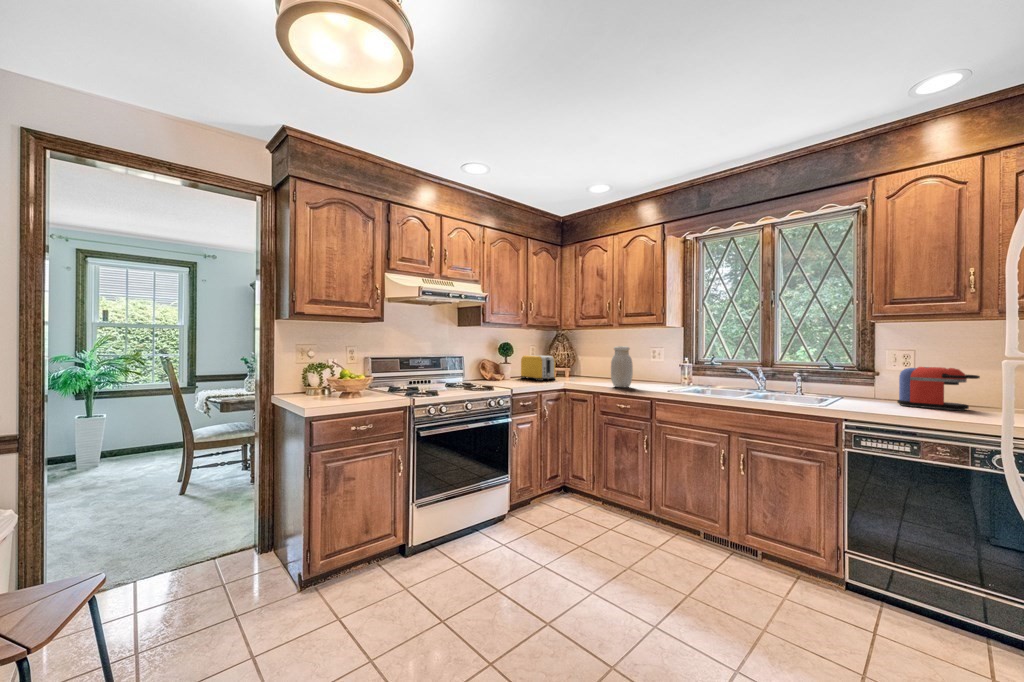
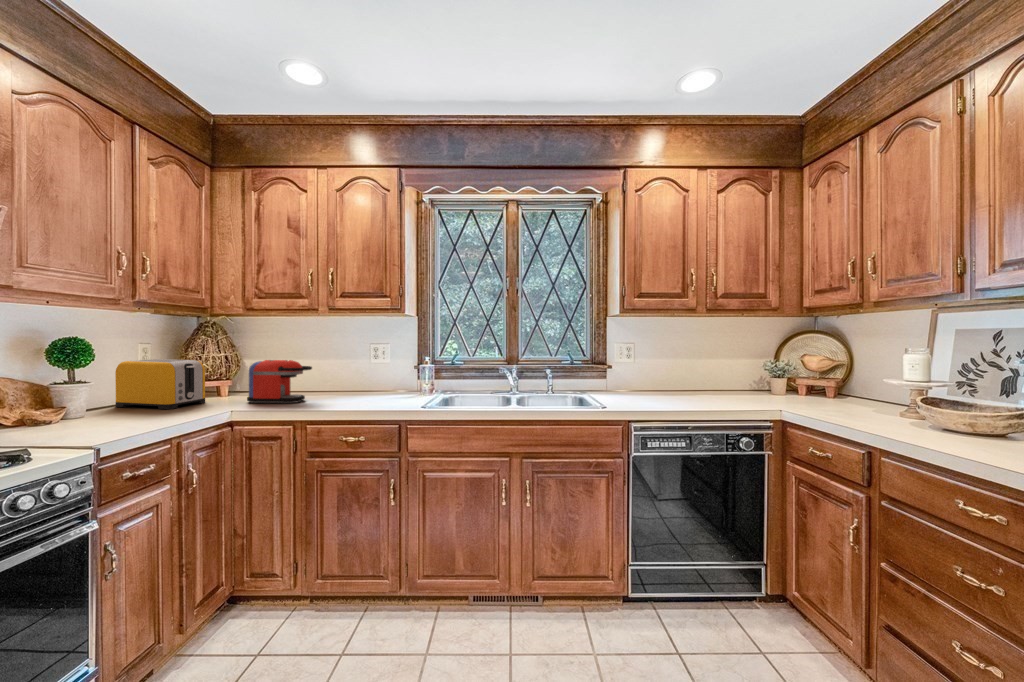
jar: present [611,346,633,388] -> none [328,343,365,408]
coffee maker: present [897,367,980,410] -> present [247,360,312,403]

